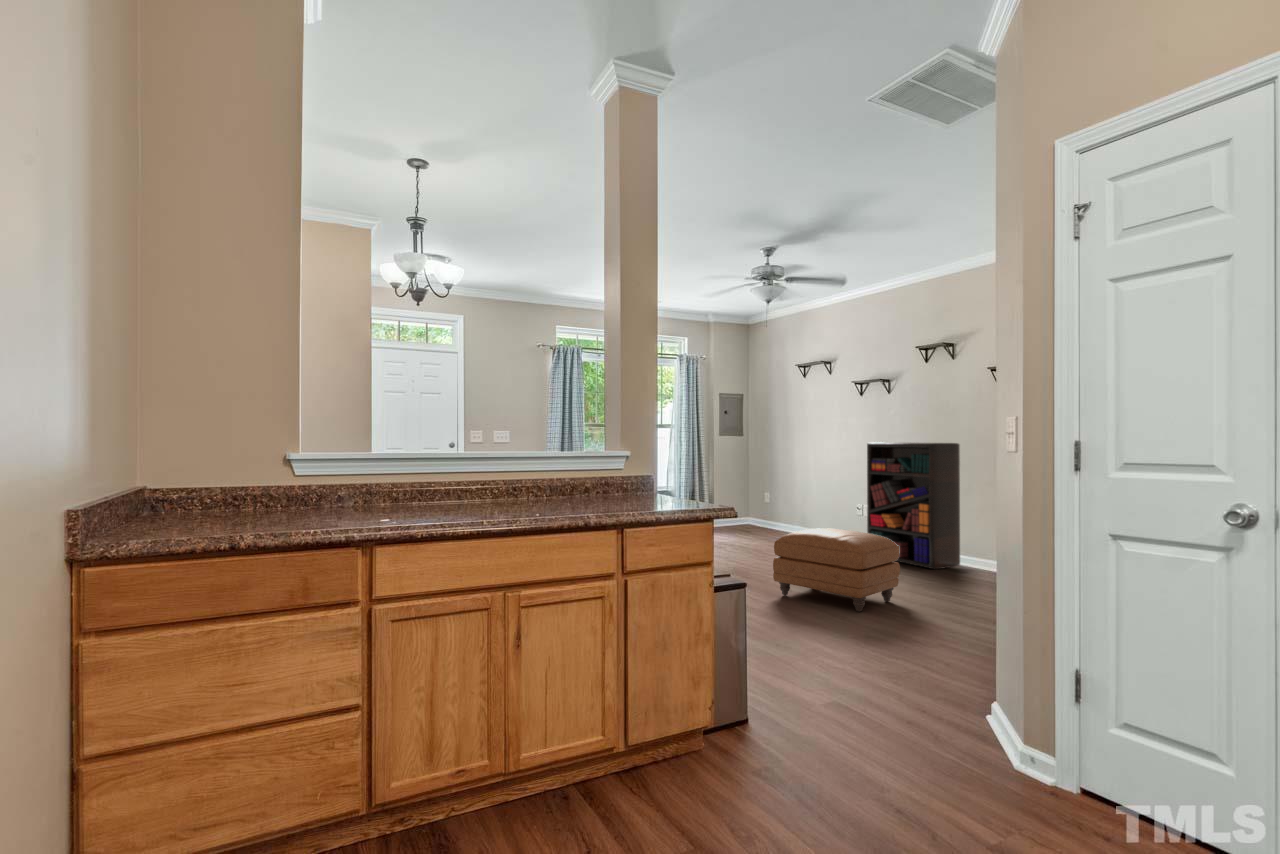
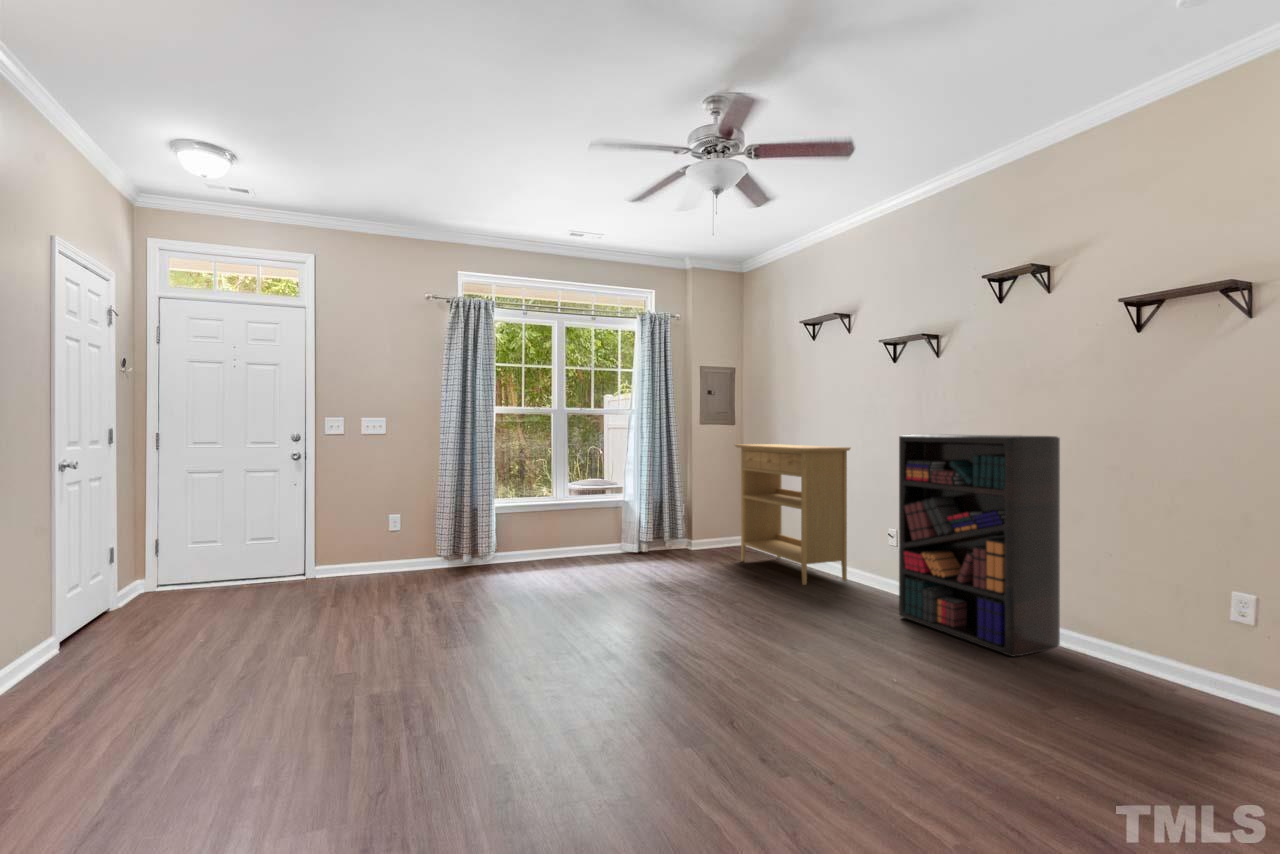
console table: none [747,450,832,544] -> present [735,444,850,585]
ottoman: present [773,528,900,612] -> none [691,600,945,810]

